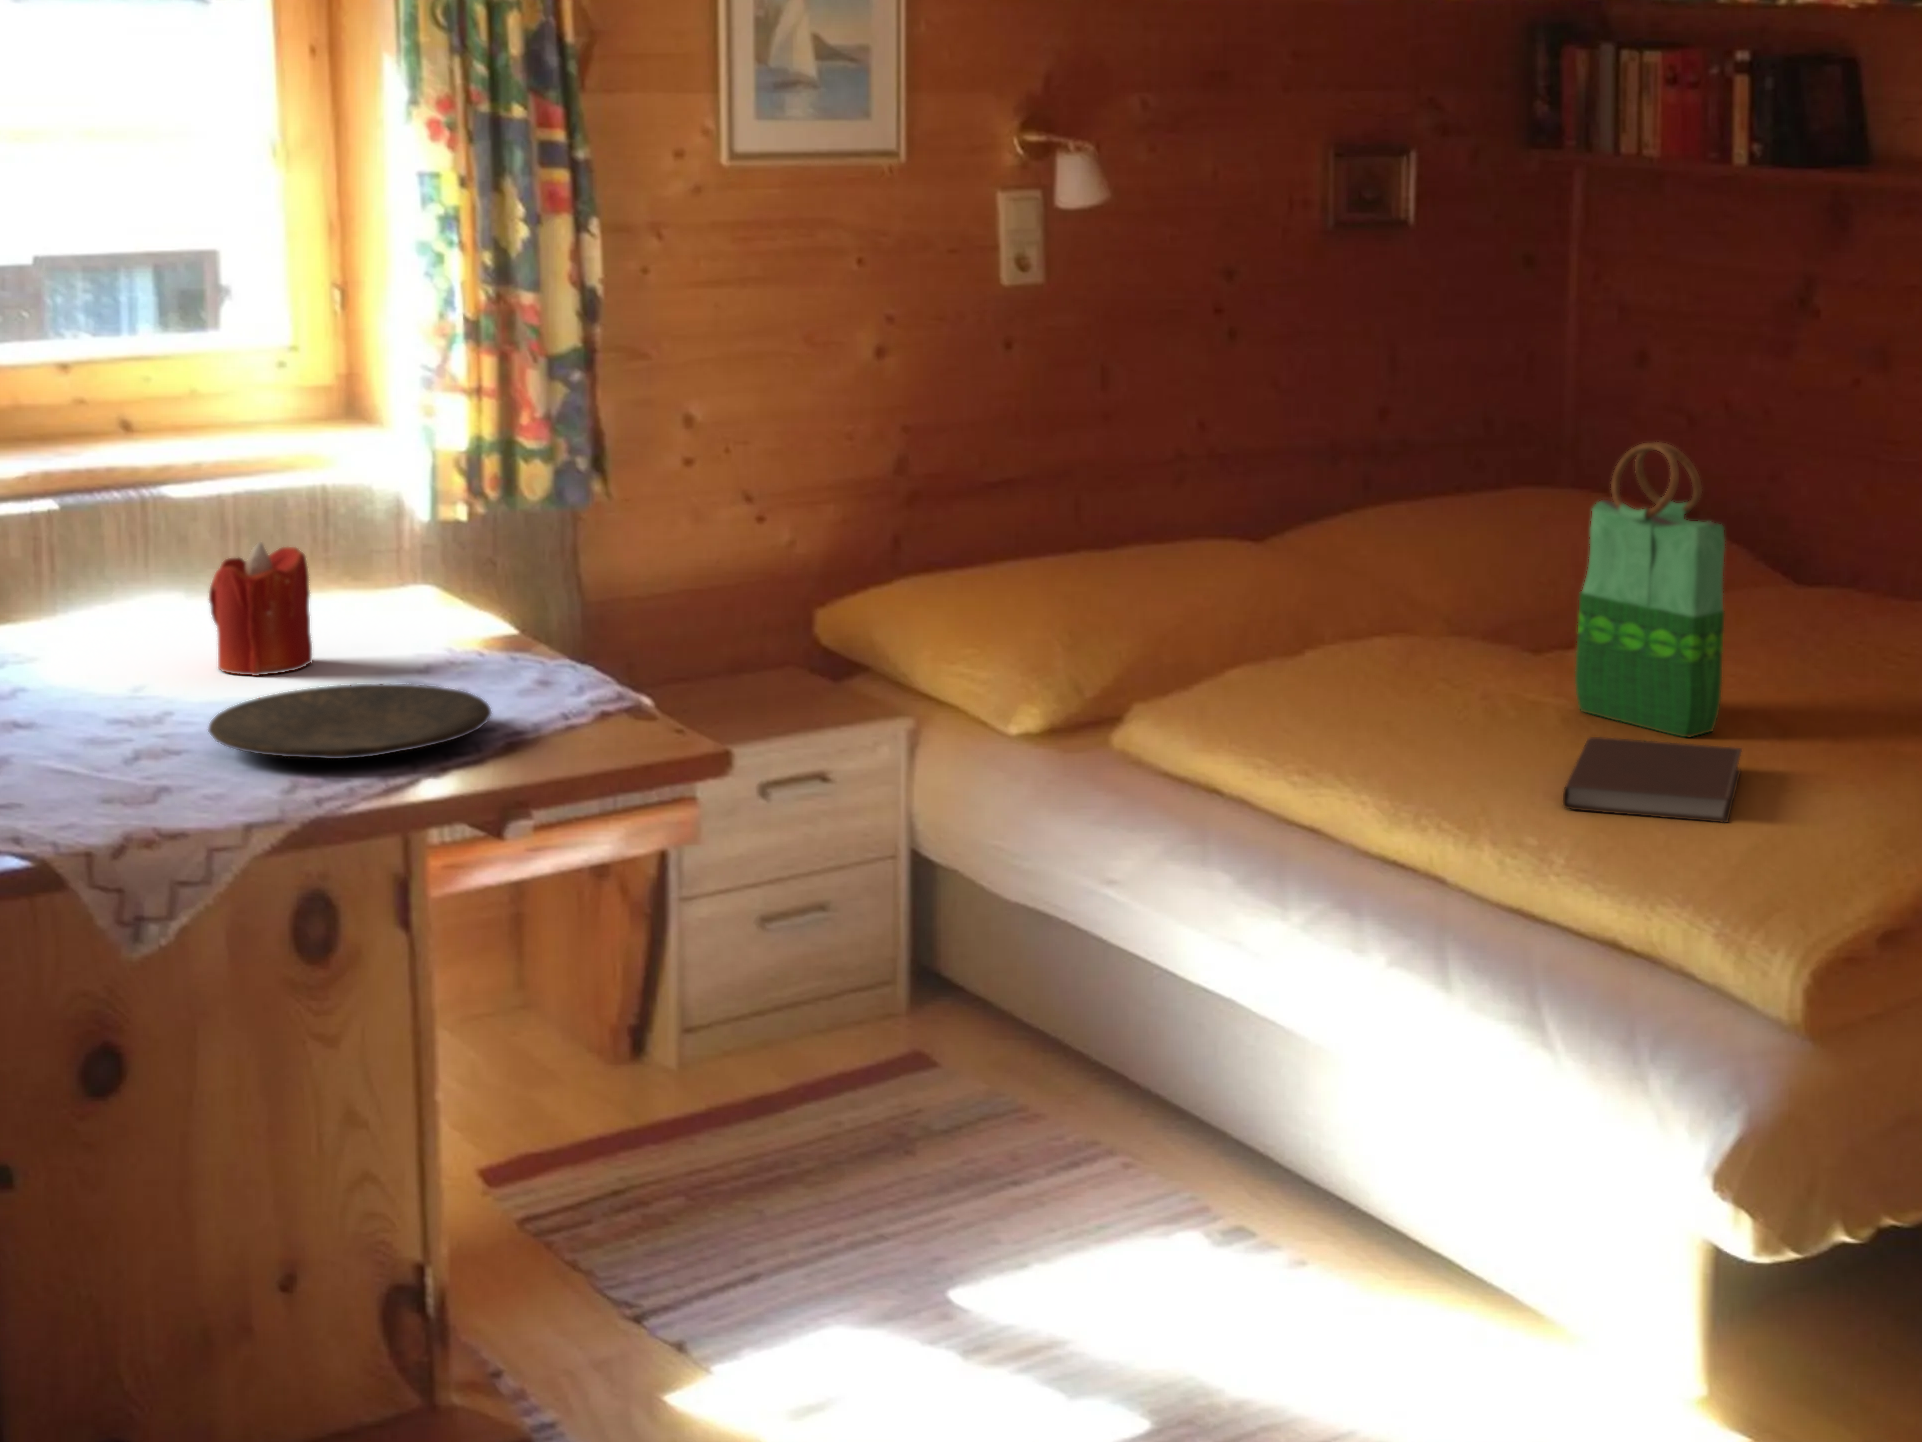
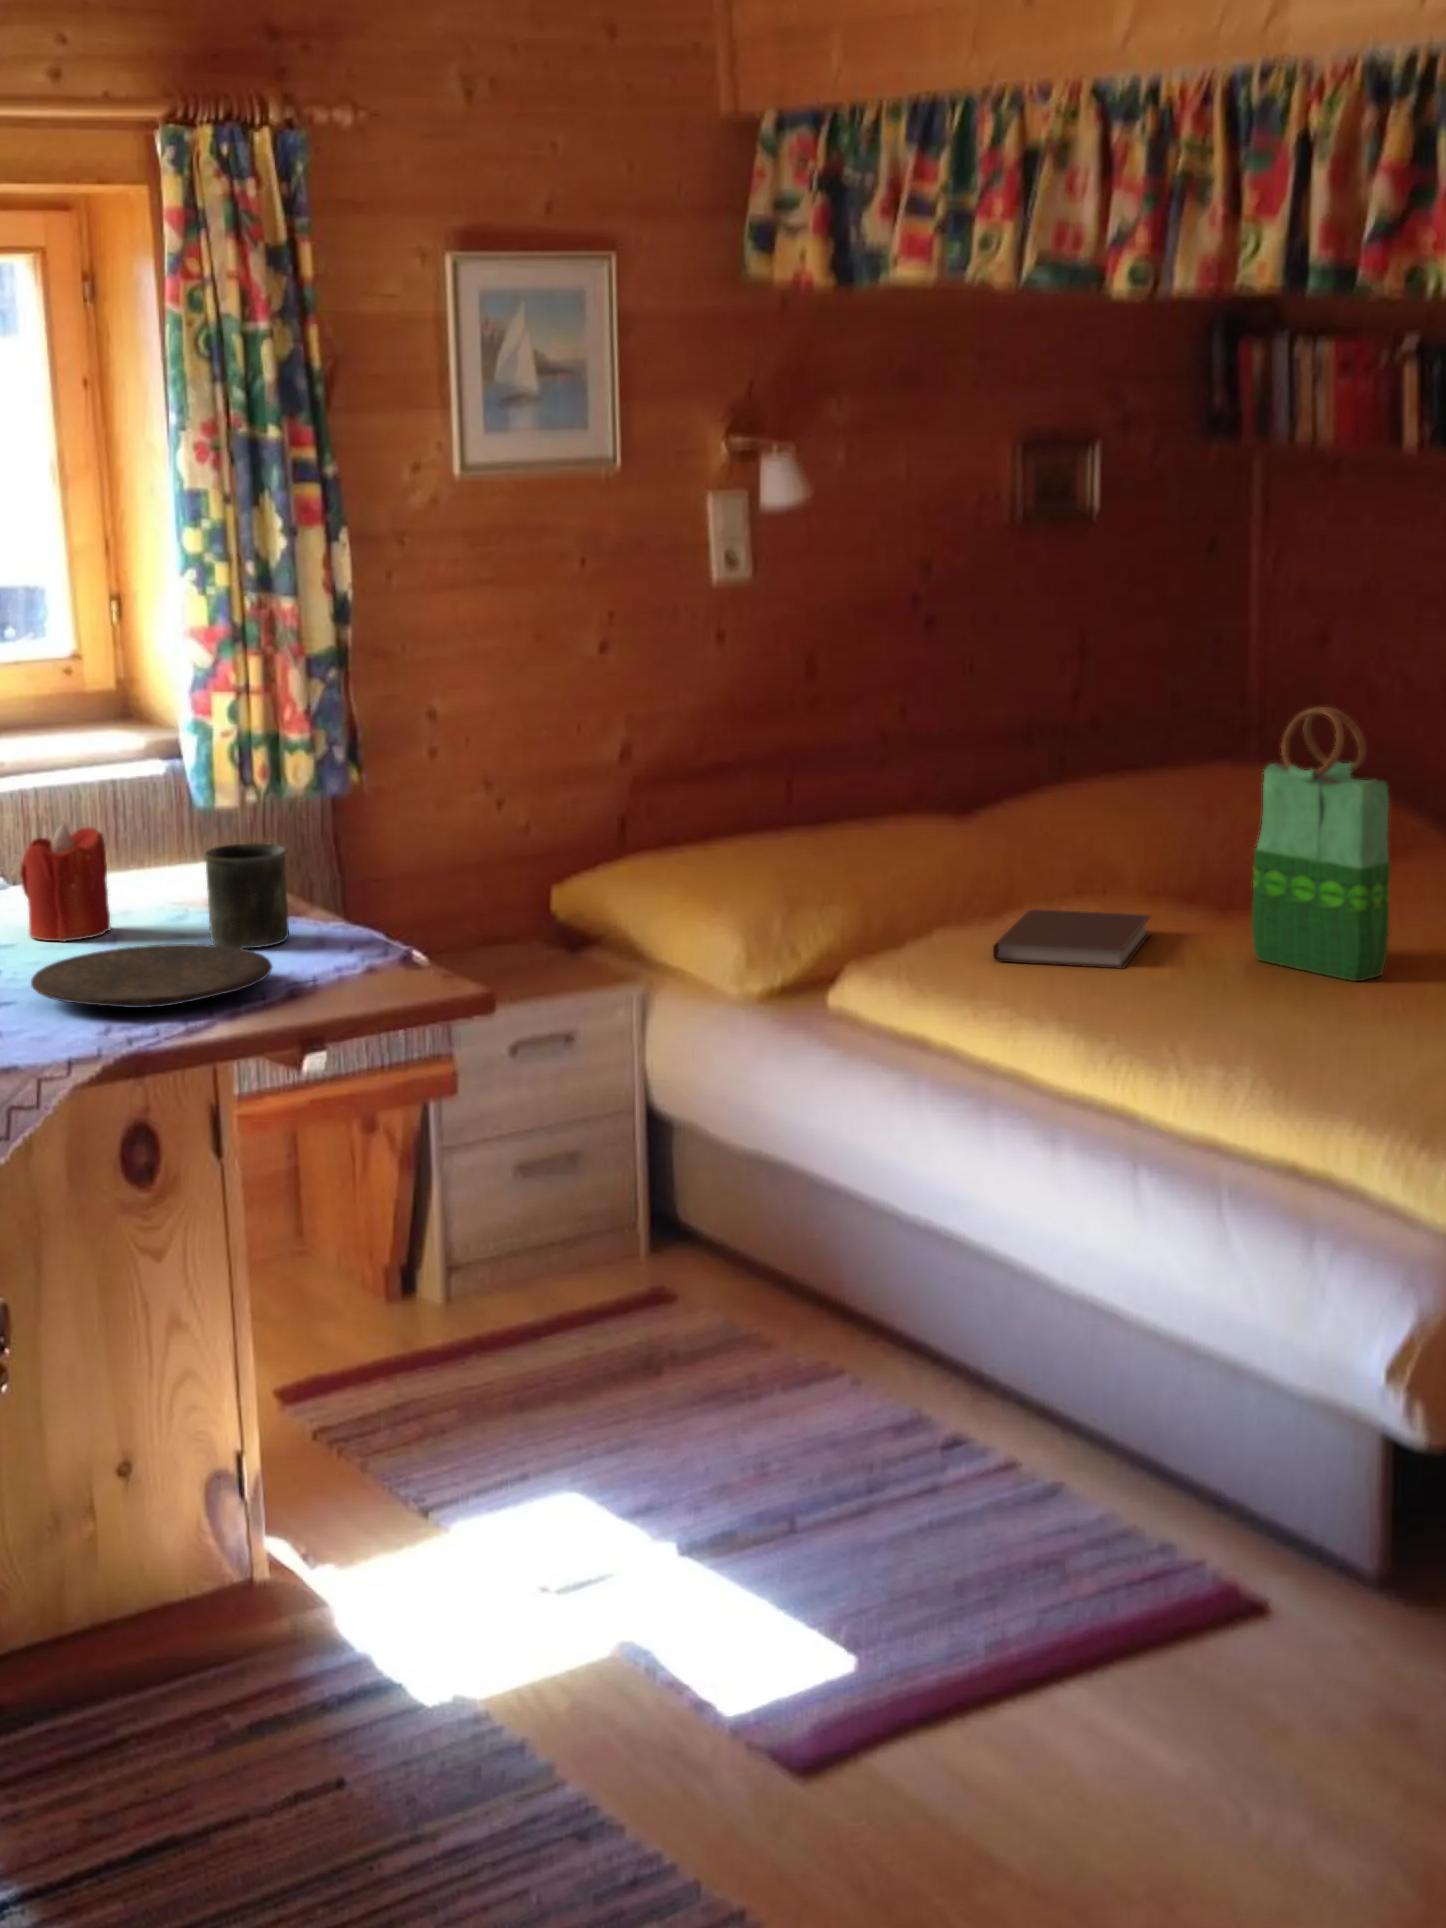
mug: none [418,569,517,688] -> present [202,843,289,948]
notebook: present [1563,737,1742,823] -> present [993,909,1151,969]

